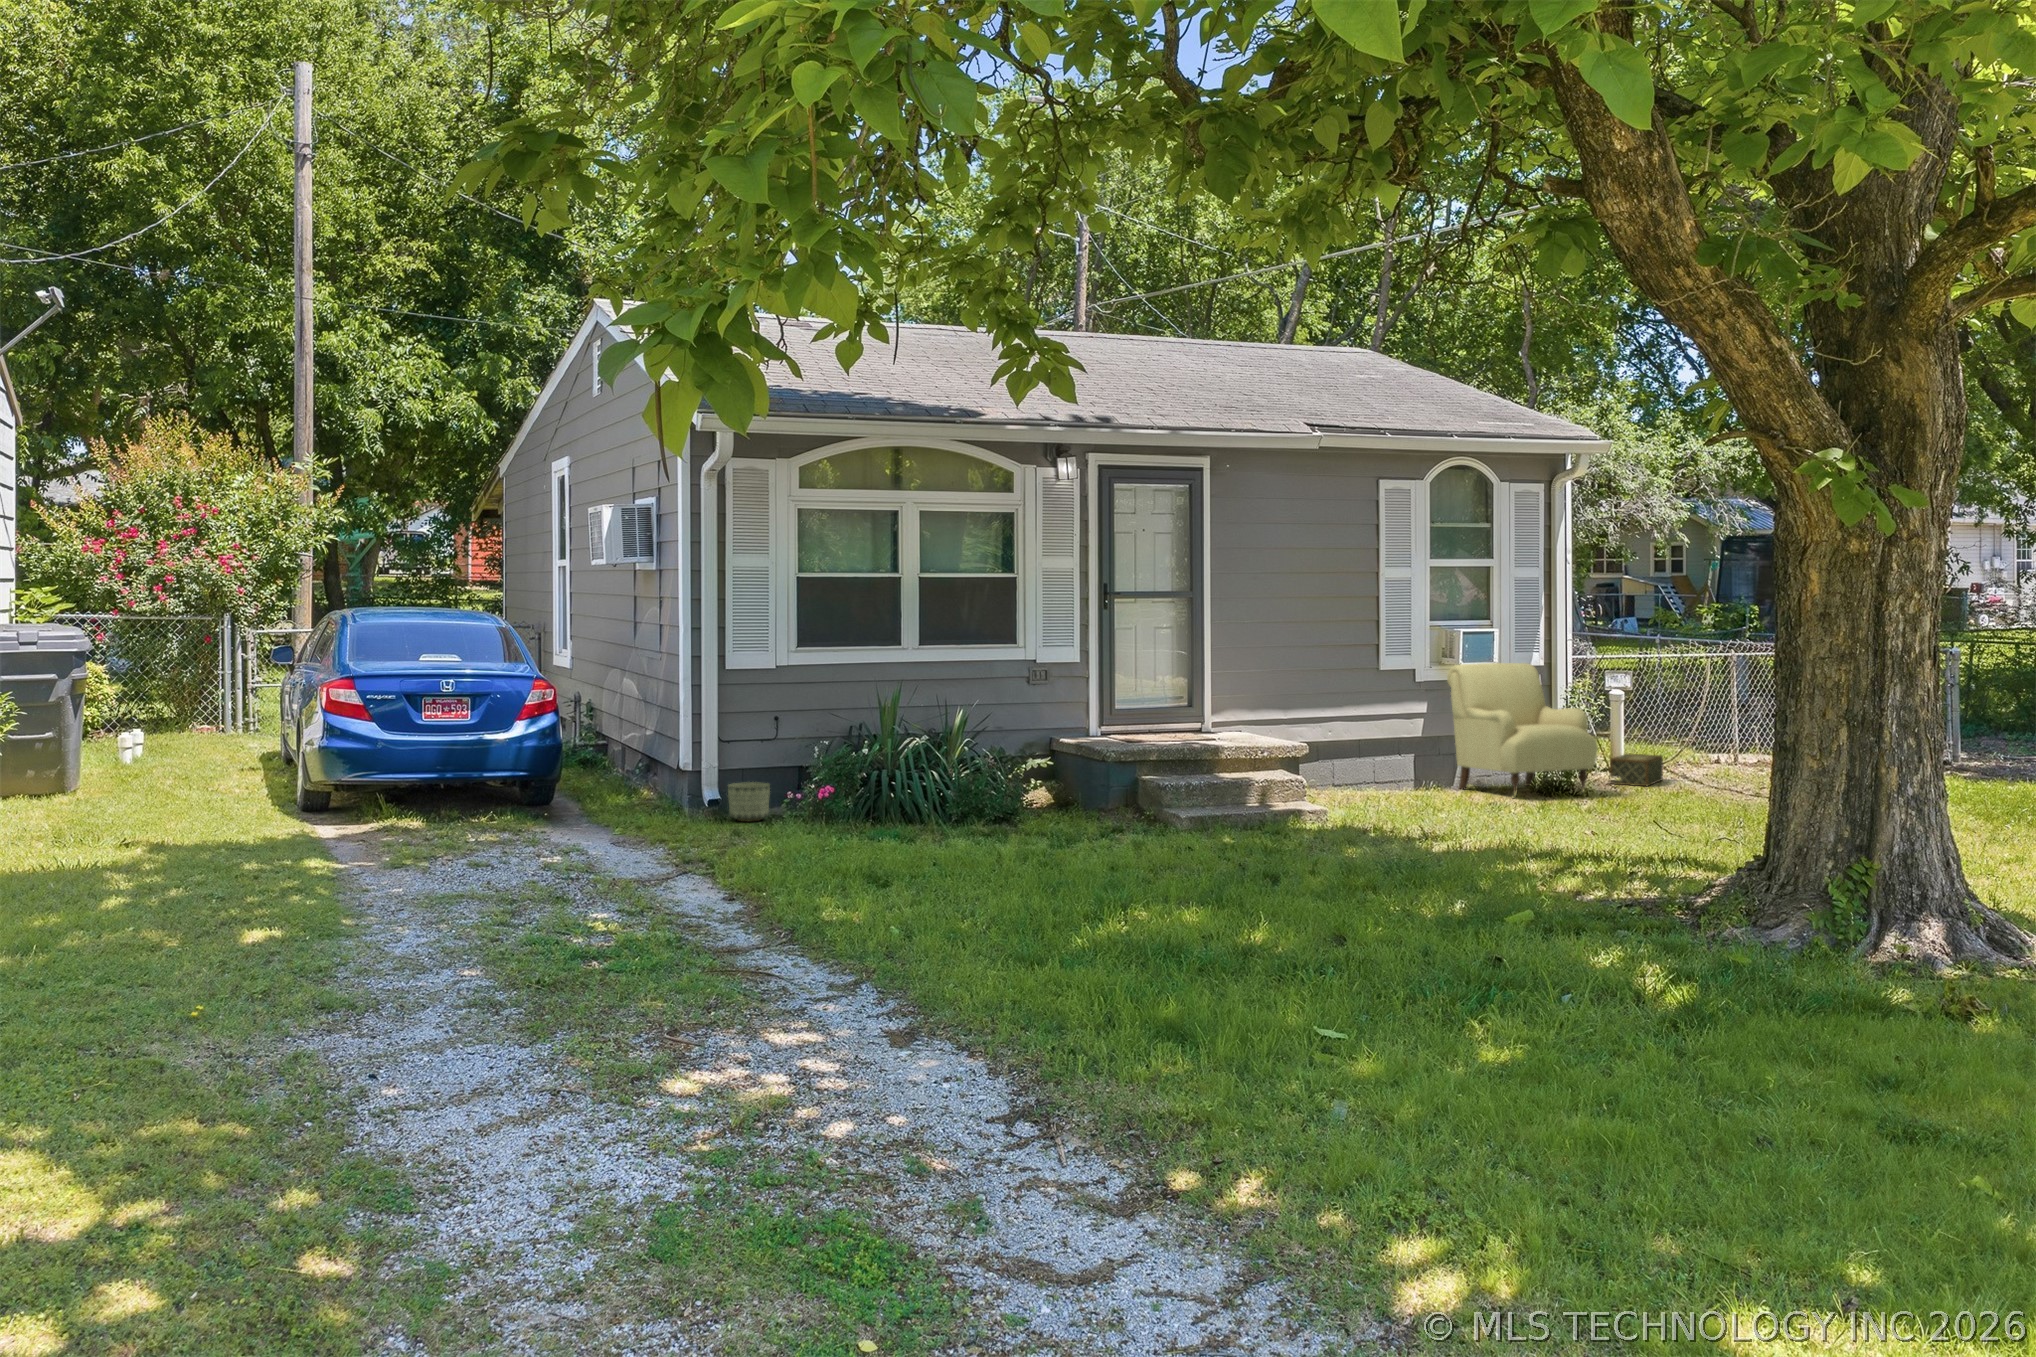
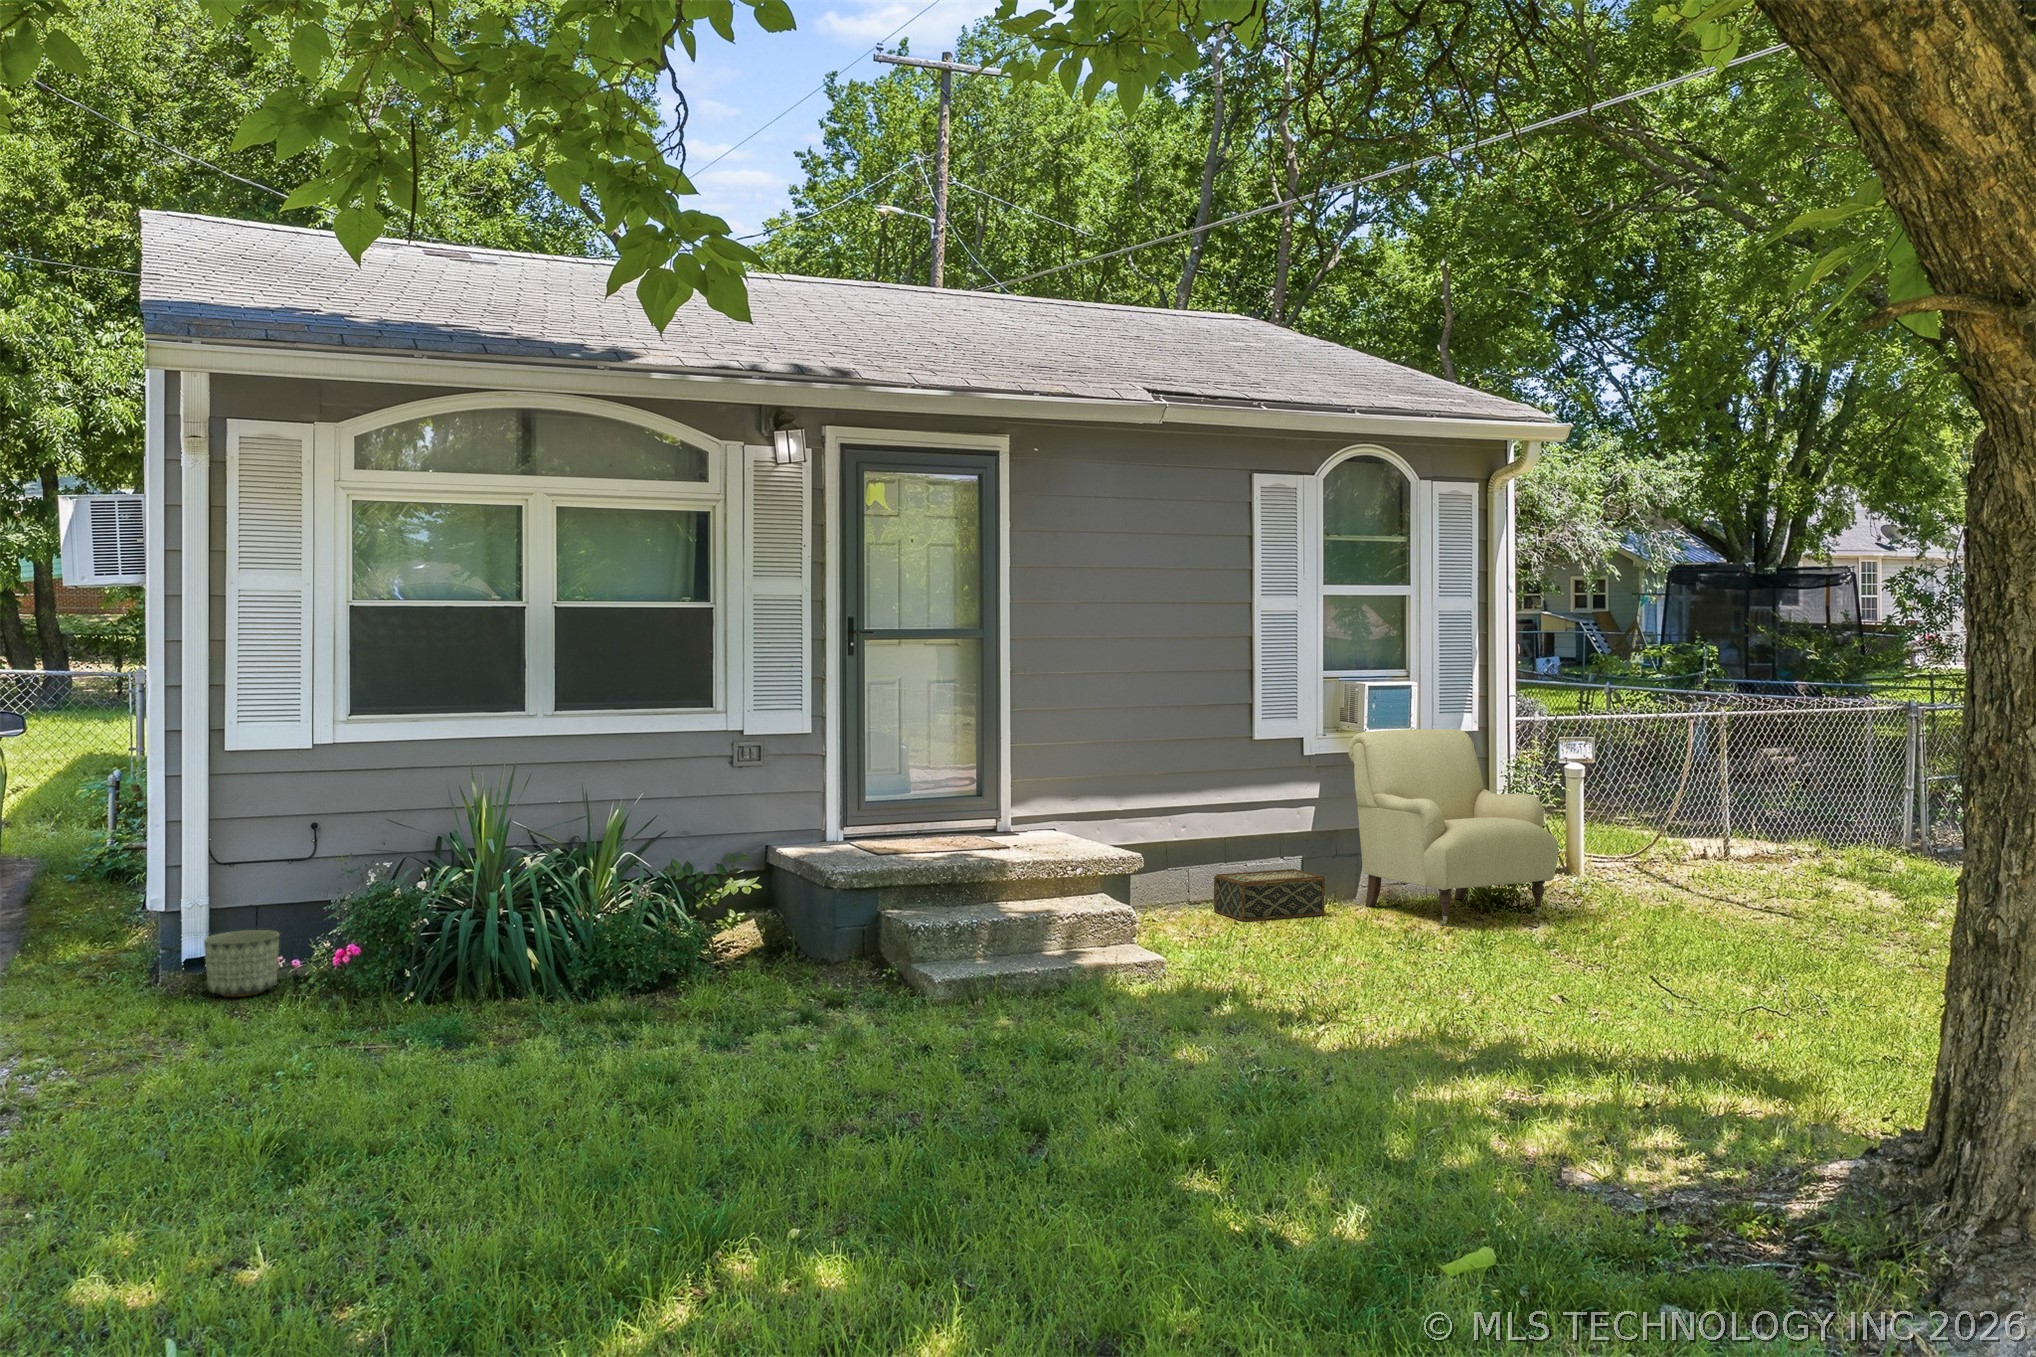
woven basket: present [1609,753,1663,786] -> present [1214,869,1325,922]

